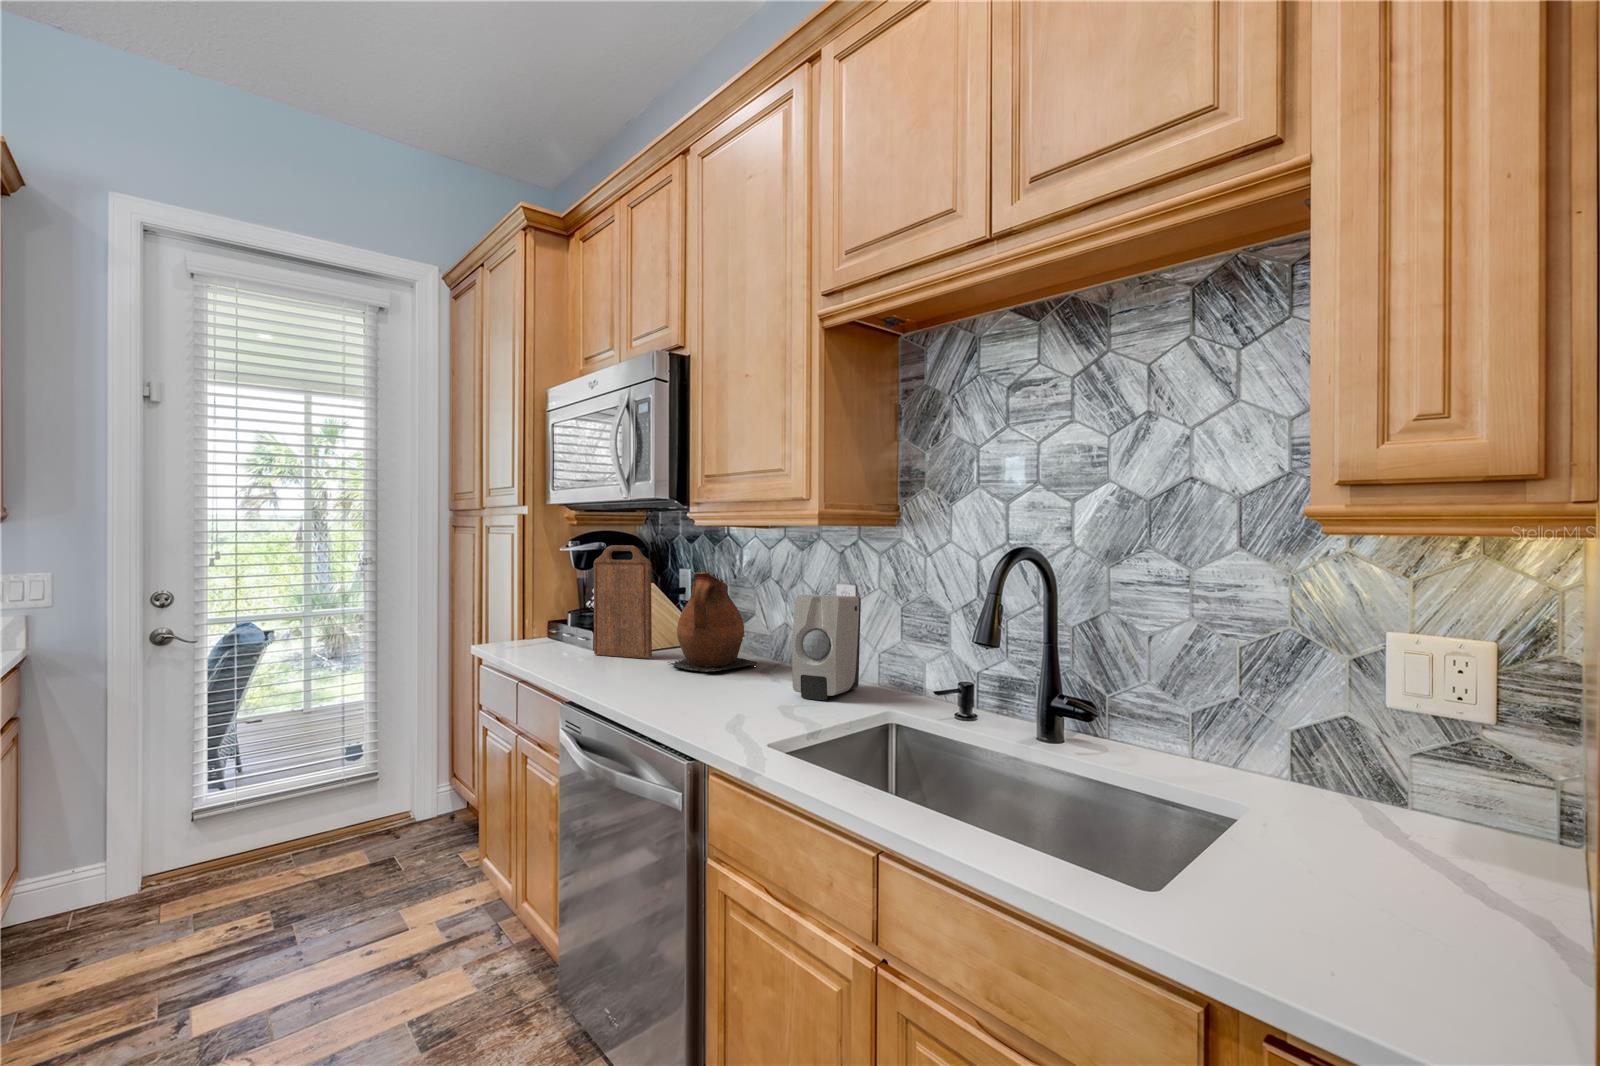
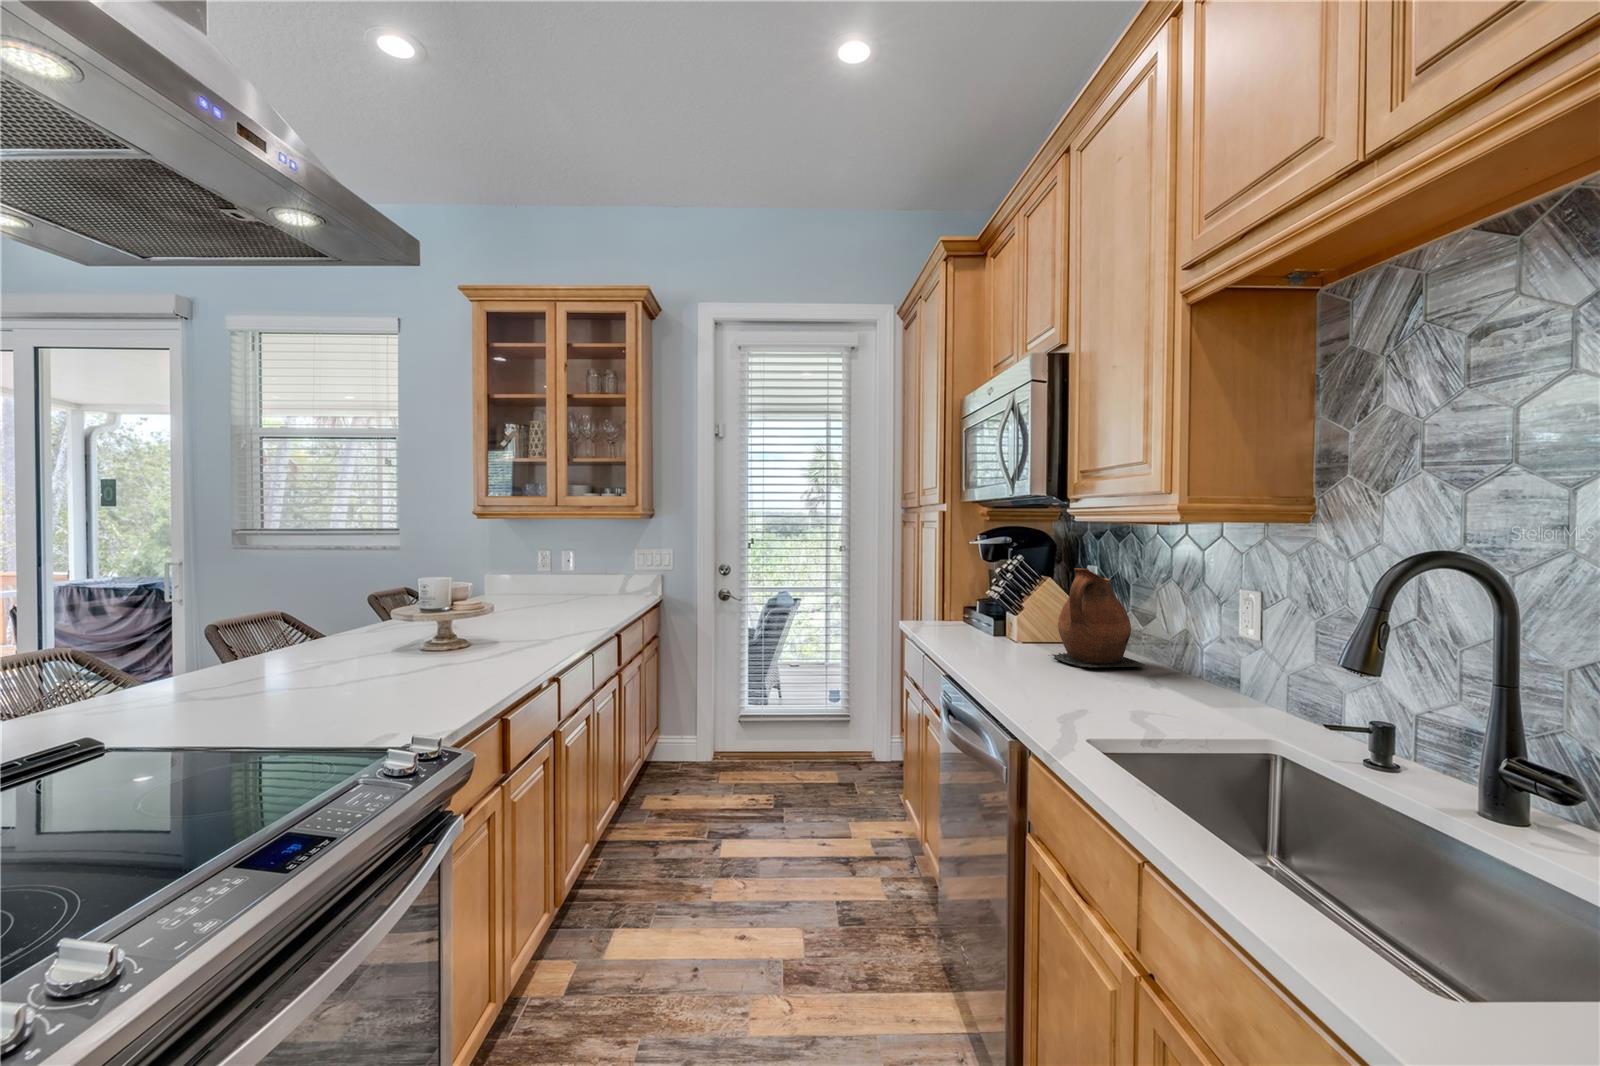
cutting board: present [594,545,652,658] -> none [991,540,1041,648]
soap dispenser: present [792,595,861,700] -> none [1158,596,1257,714]

